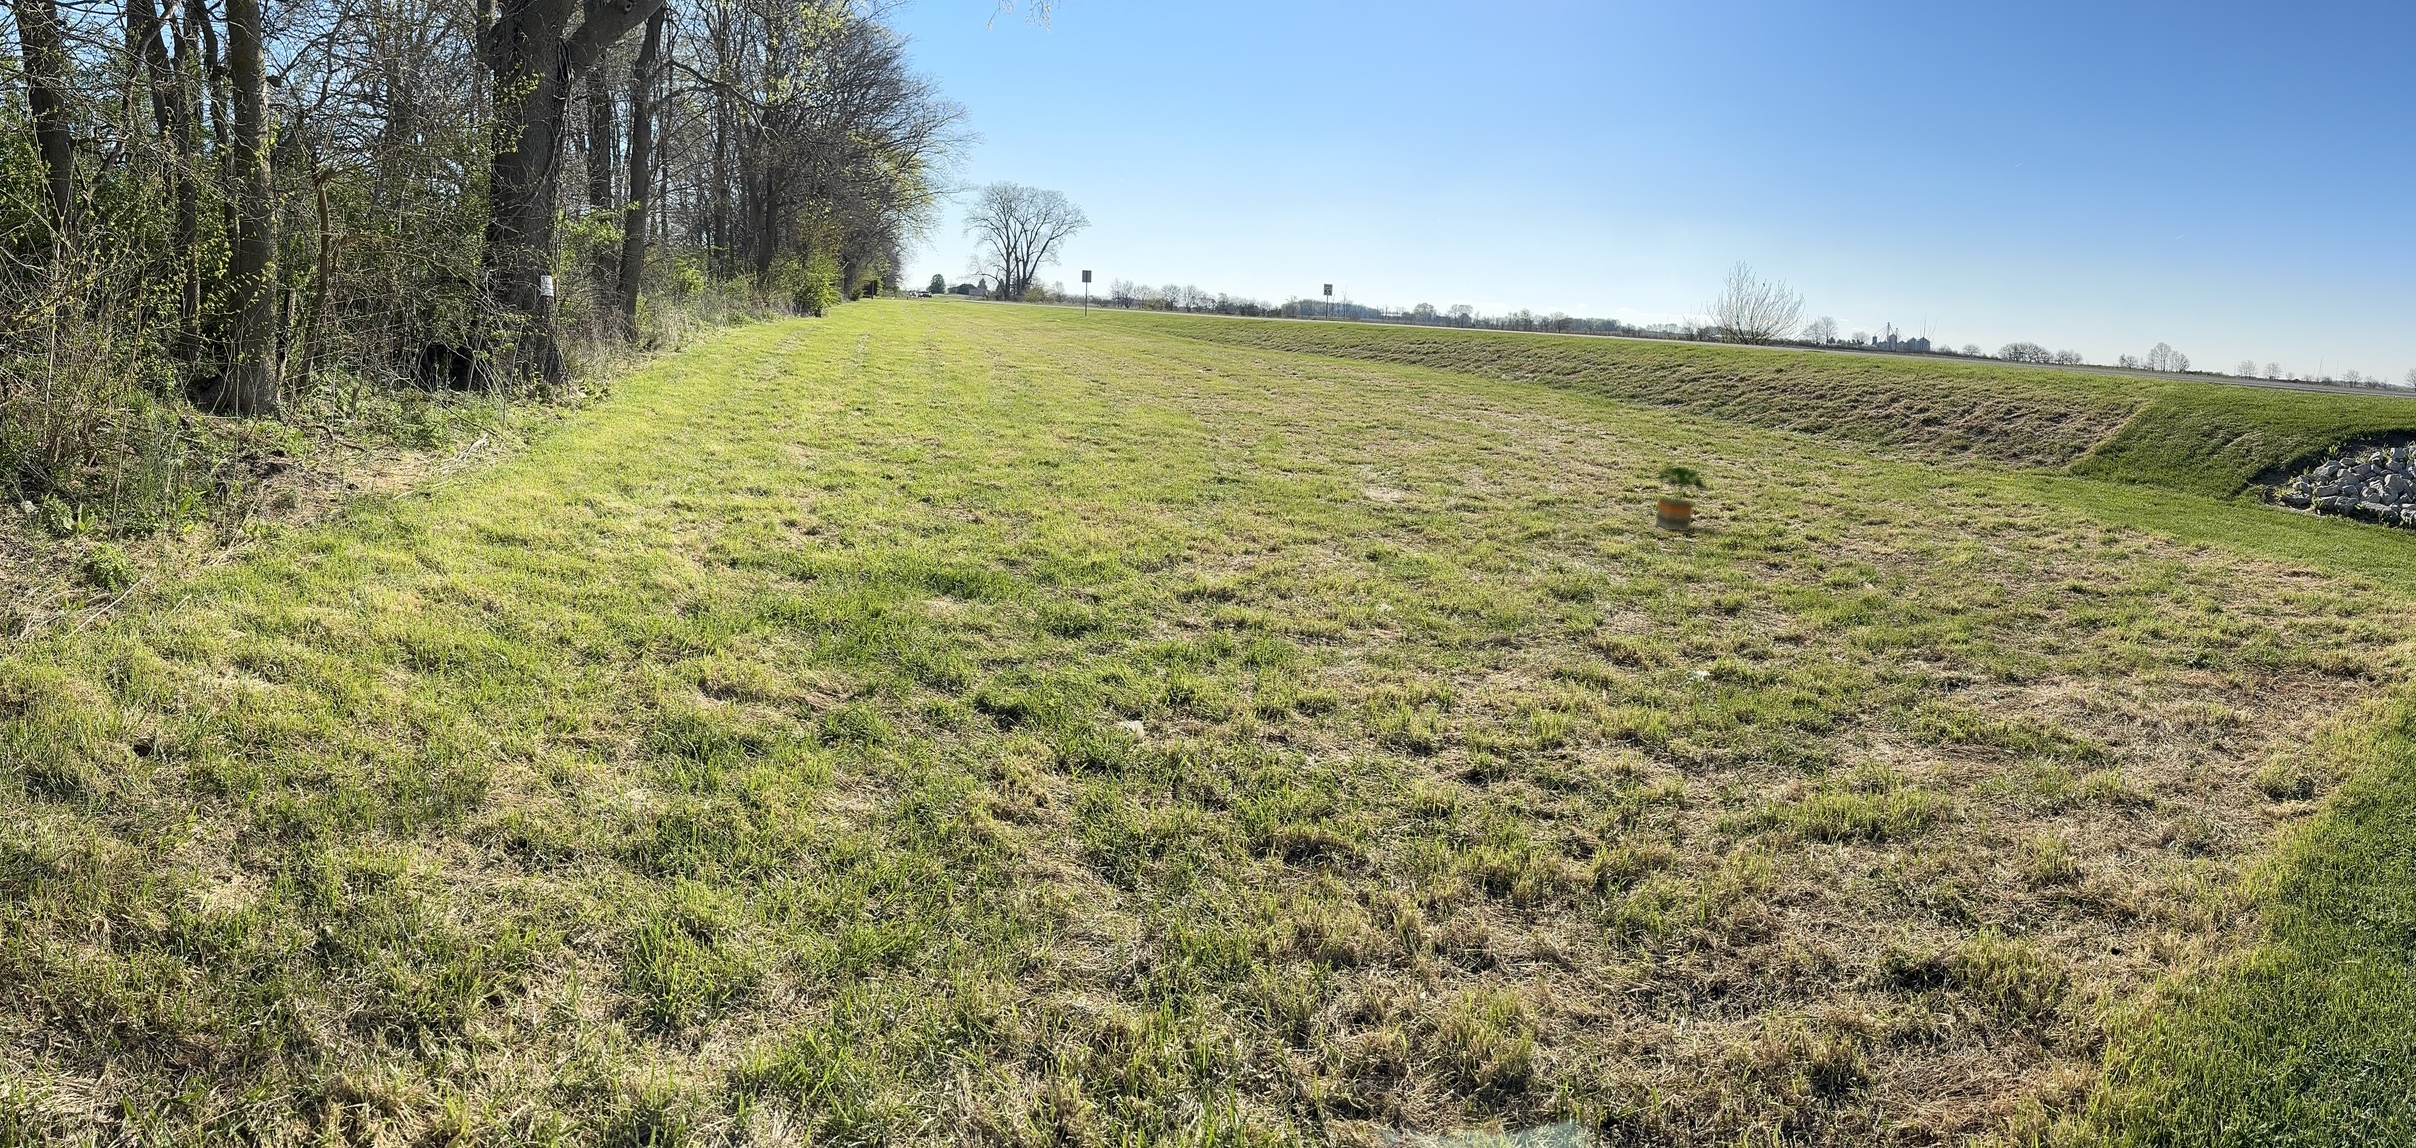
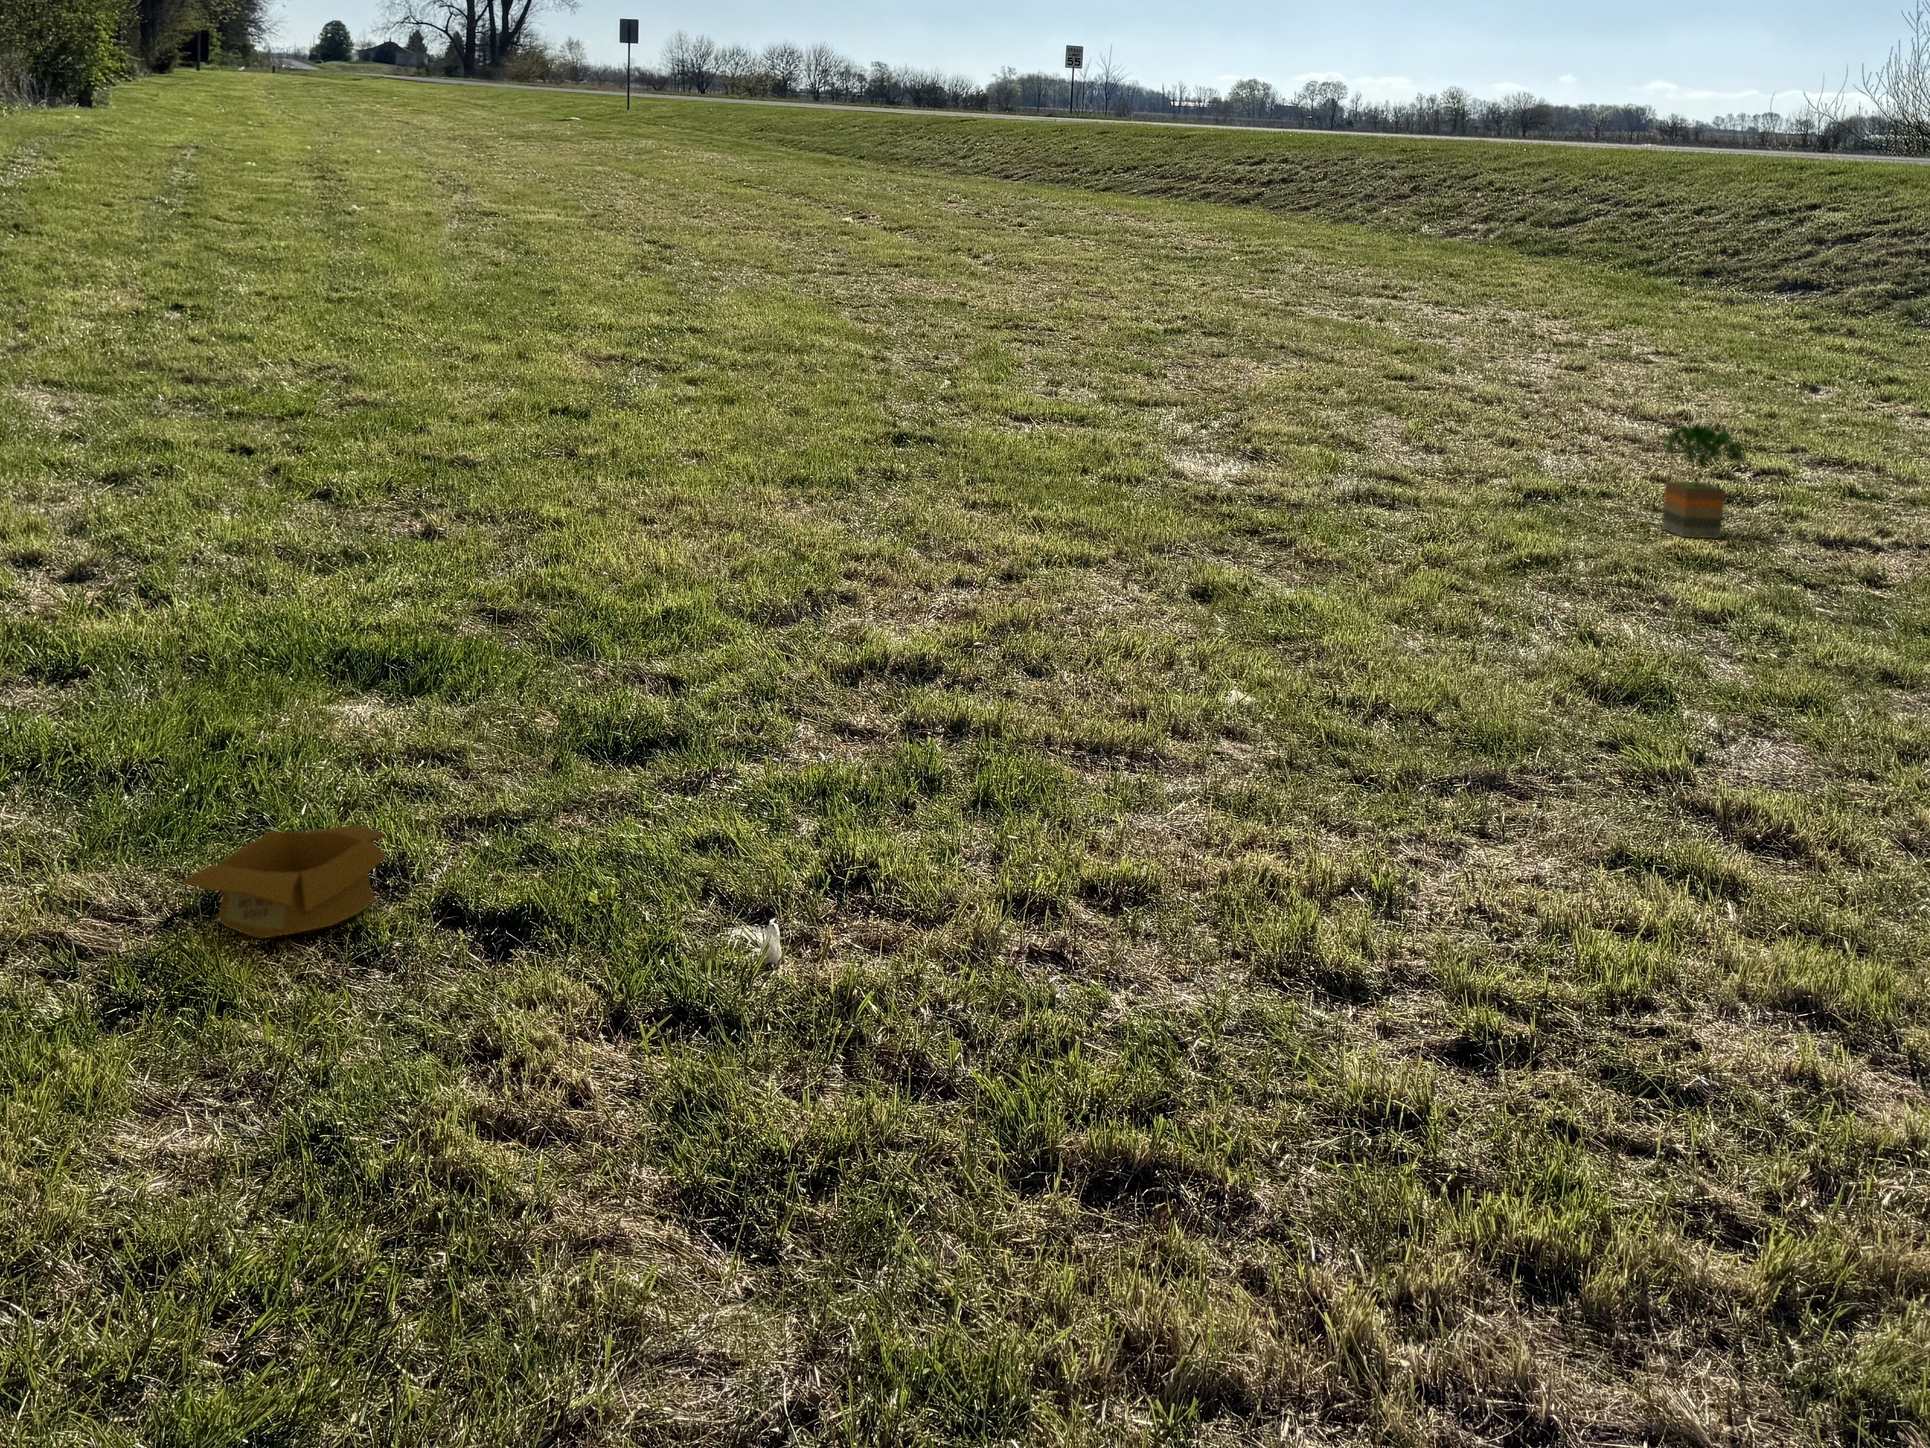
cardboard box: none [848,663,948,717] -> present [182,825,386,939]

